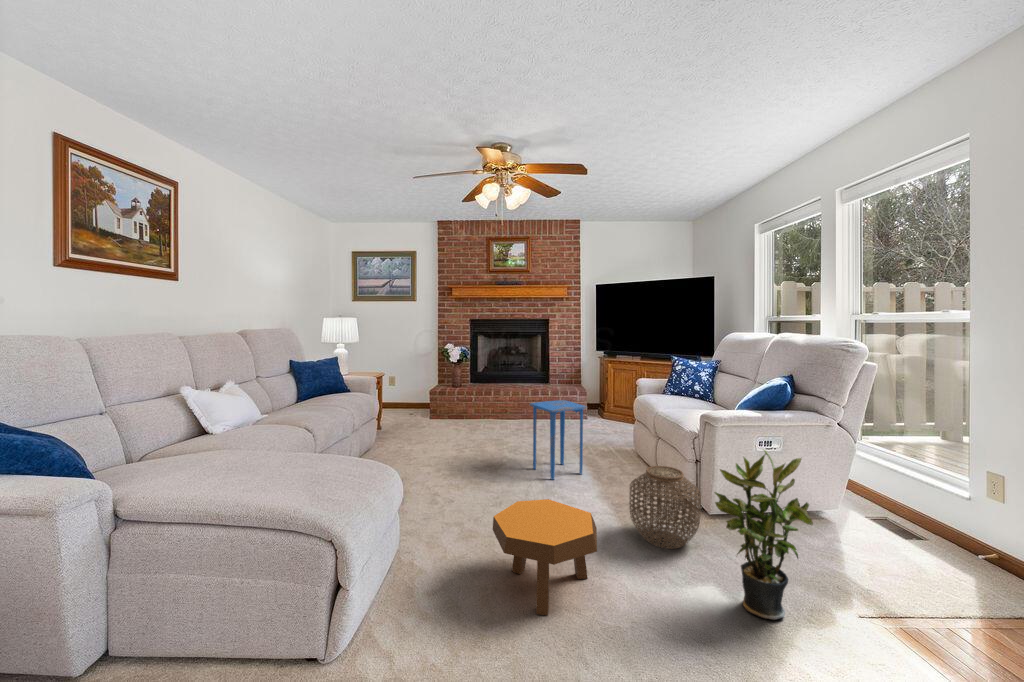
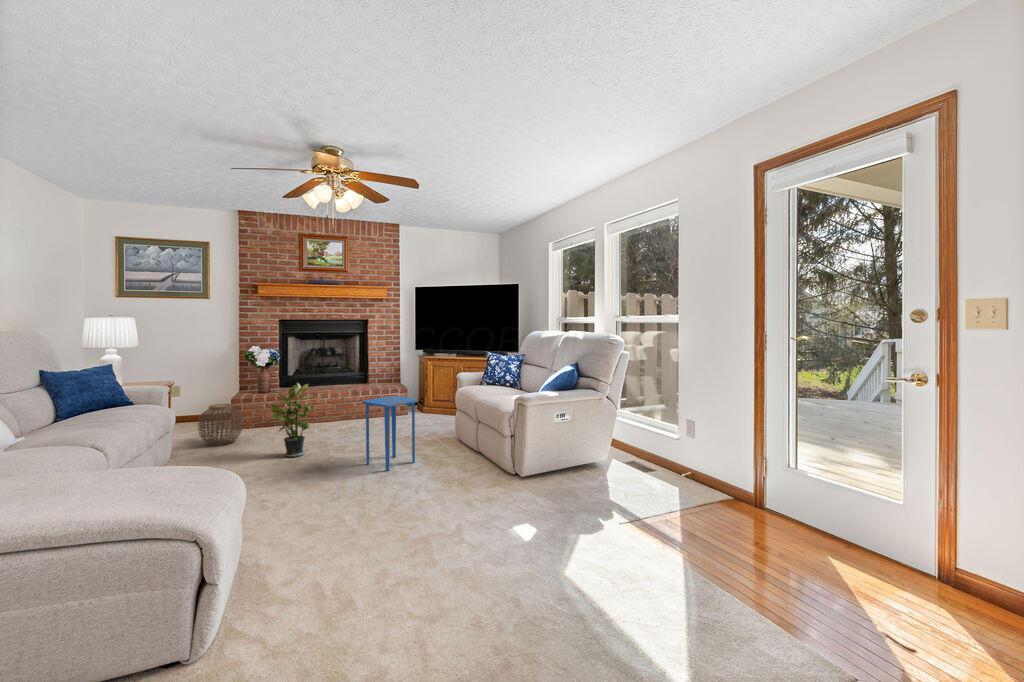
potted plant: present [715,450,813,620] -> present [270,383,314,457]
woven basket: present [629,466,701,549] -> present [198,404,242,446]
footstool: present [493,499,597,615] -> none [348,480,446,574]

